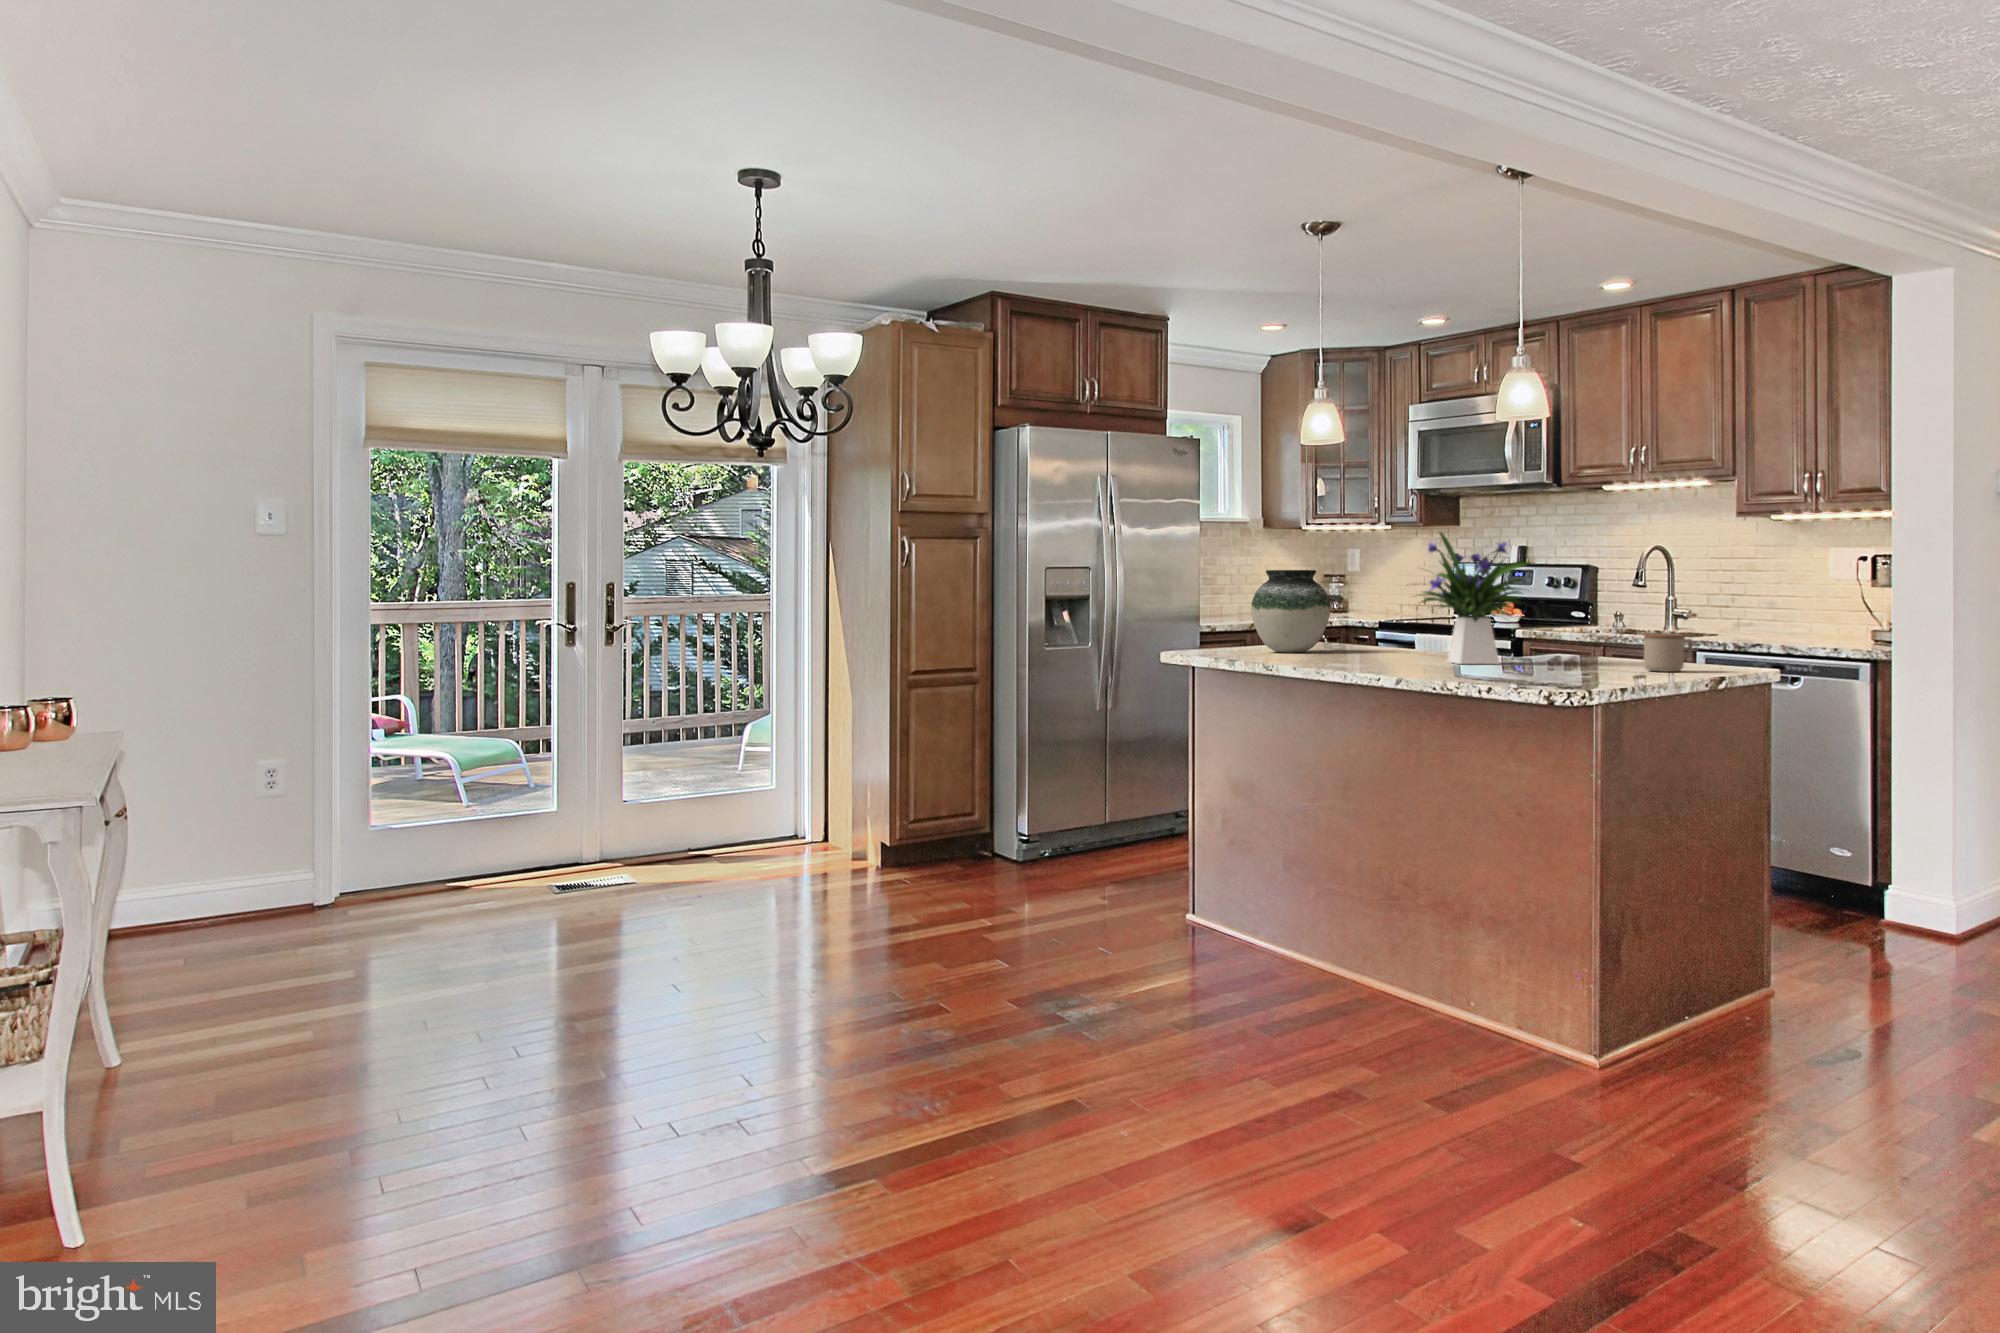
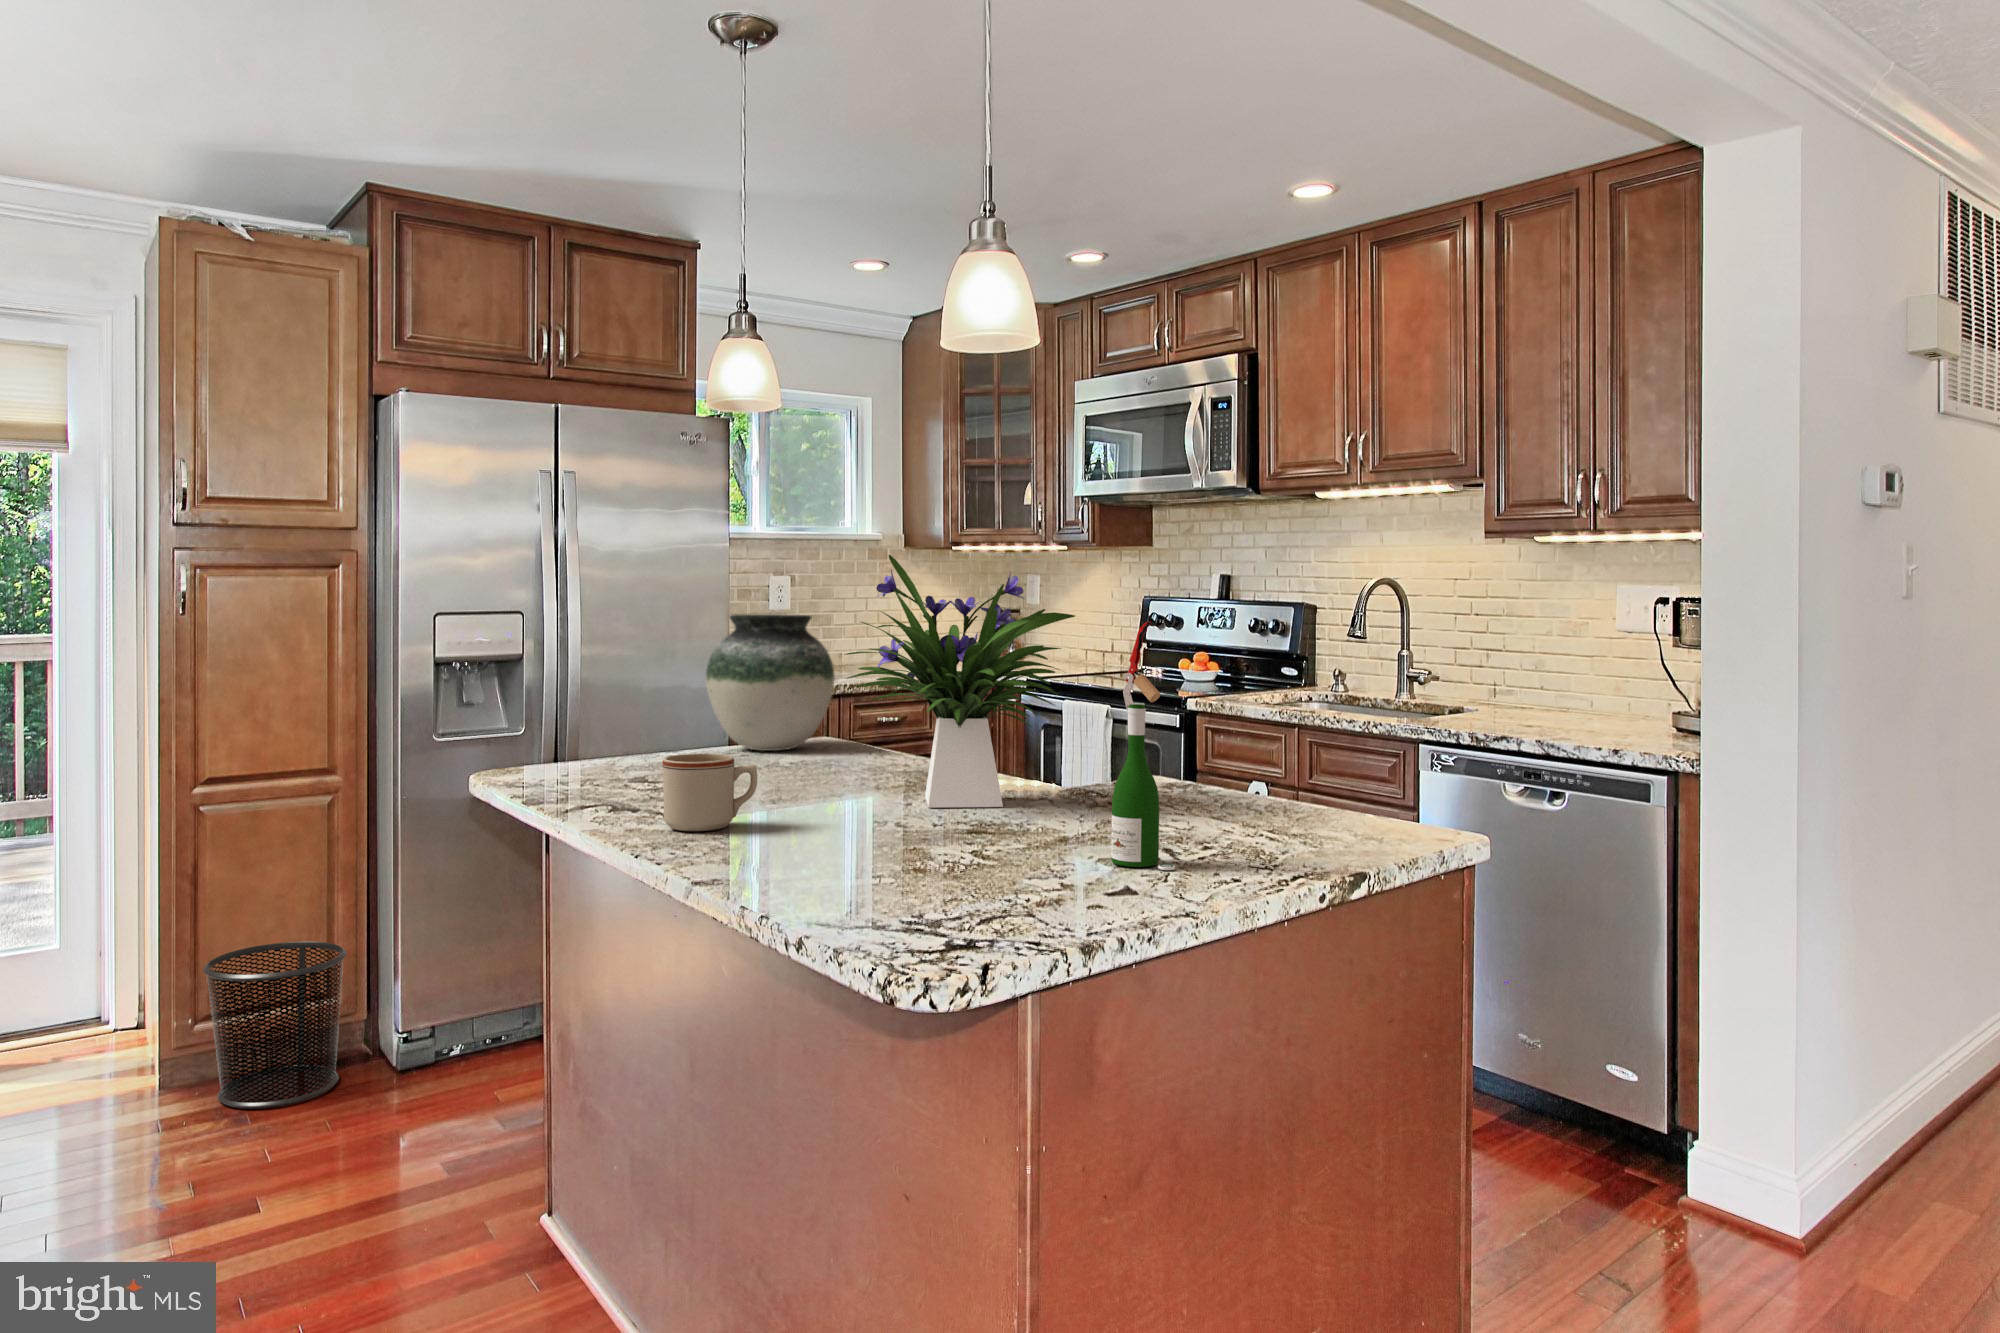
wine bottle: none [1598,560,1633,674] -> present [1111,622,1175,870]
mug: present [1644,634,1693,672] -> present [662,754,757,831]
waste bin: none [925,780,1002,874] -> present [203,941,347,1109]

